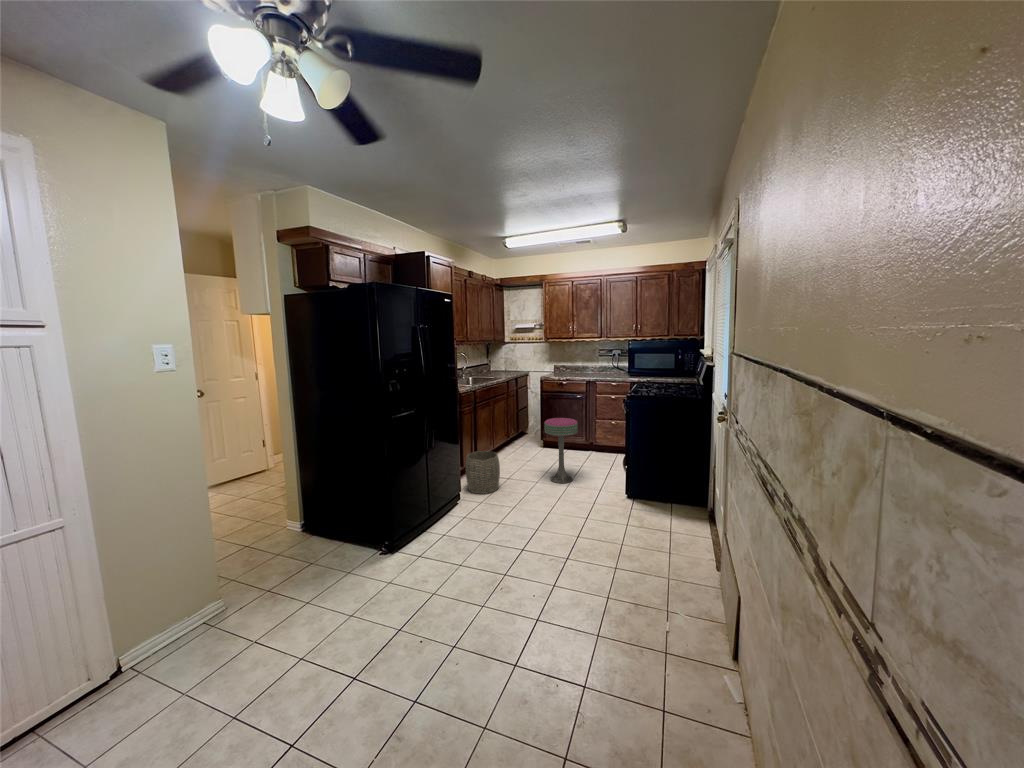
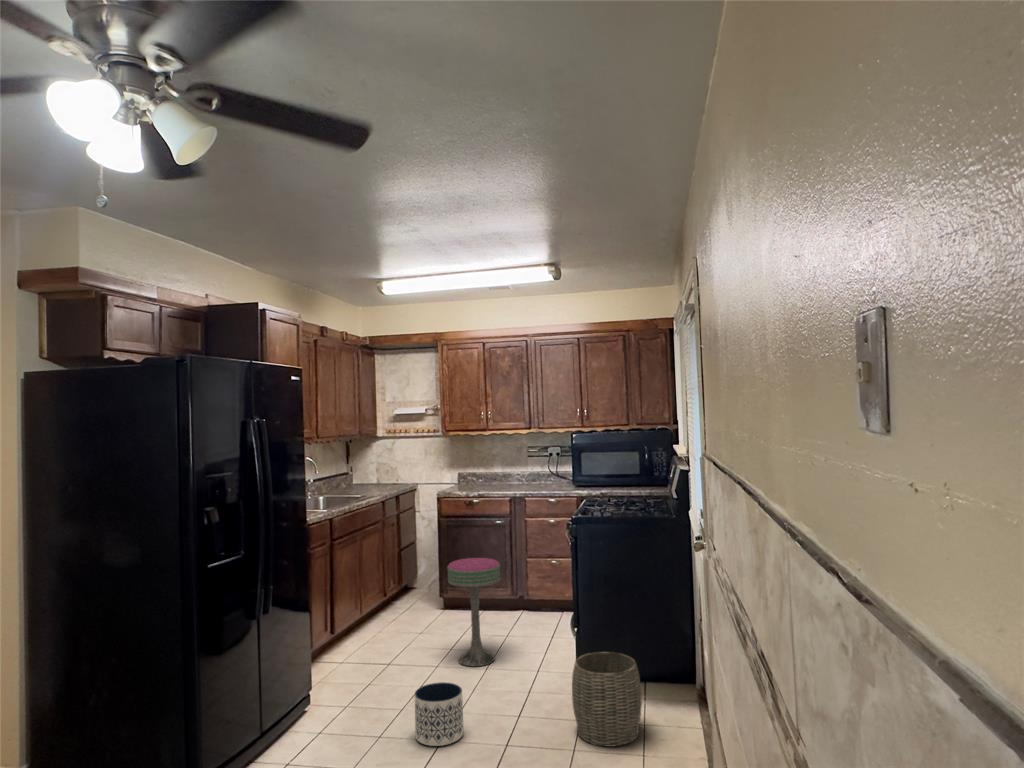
woven basket: present [466,451,500,494] -> present [572,652,642,747]
planter: none [520,493,550,531] -> present [415,682,463,746]

